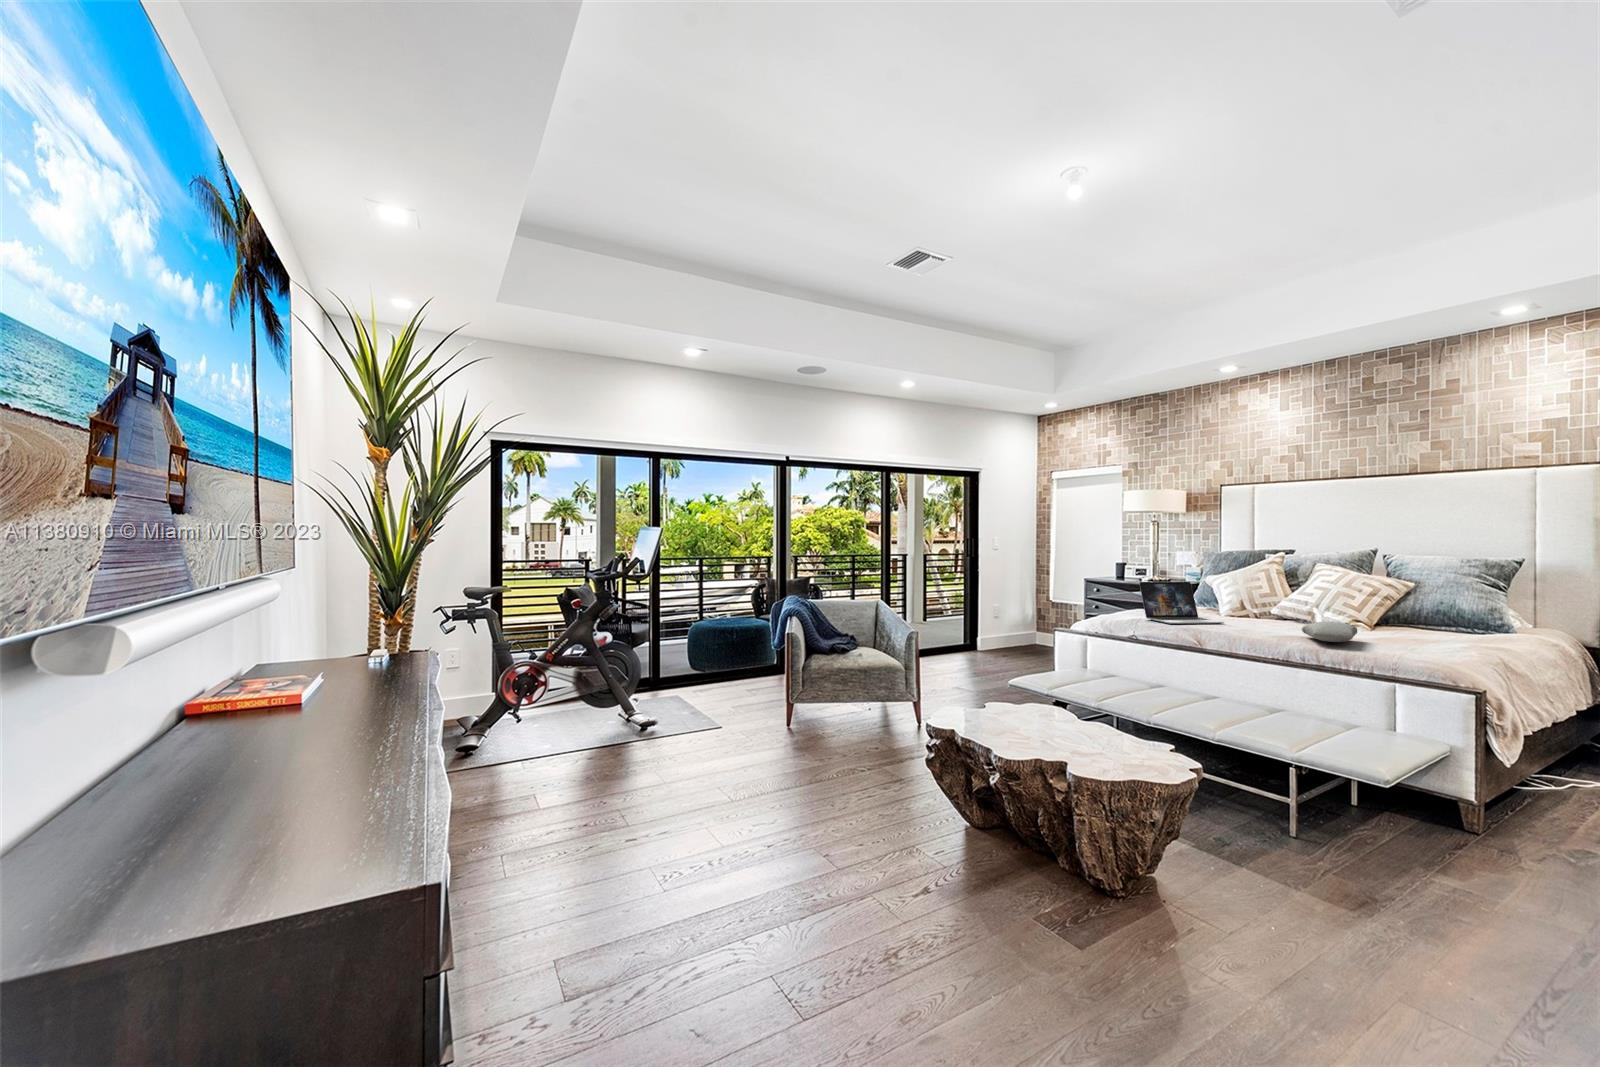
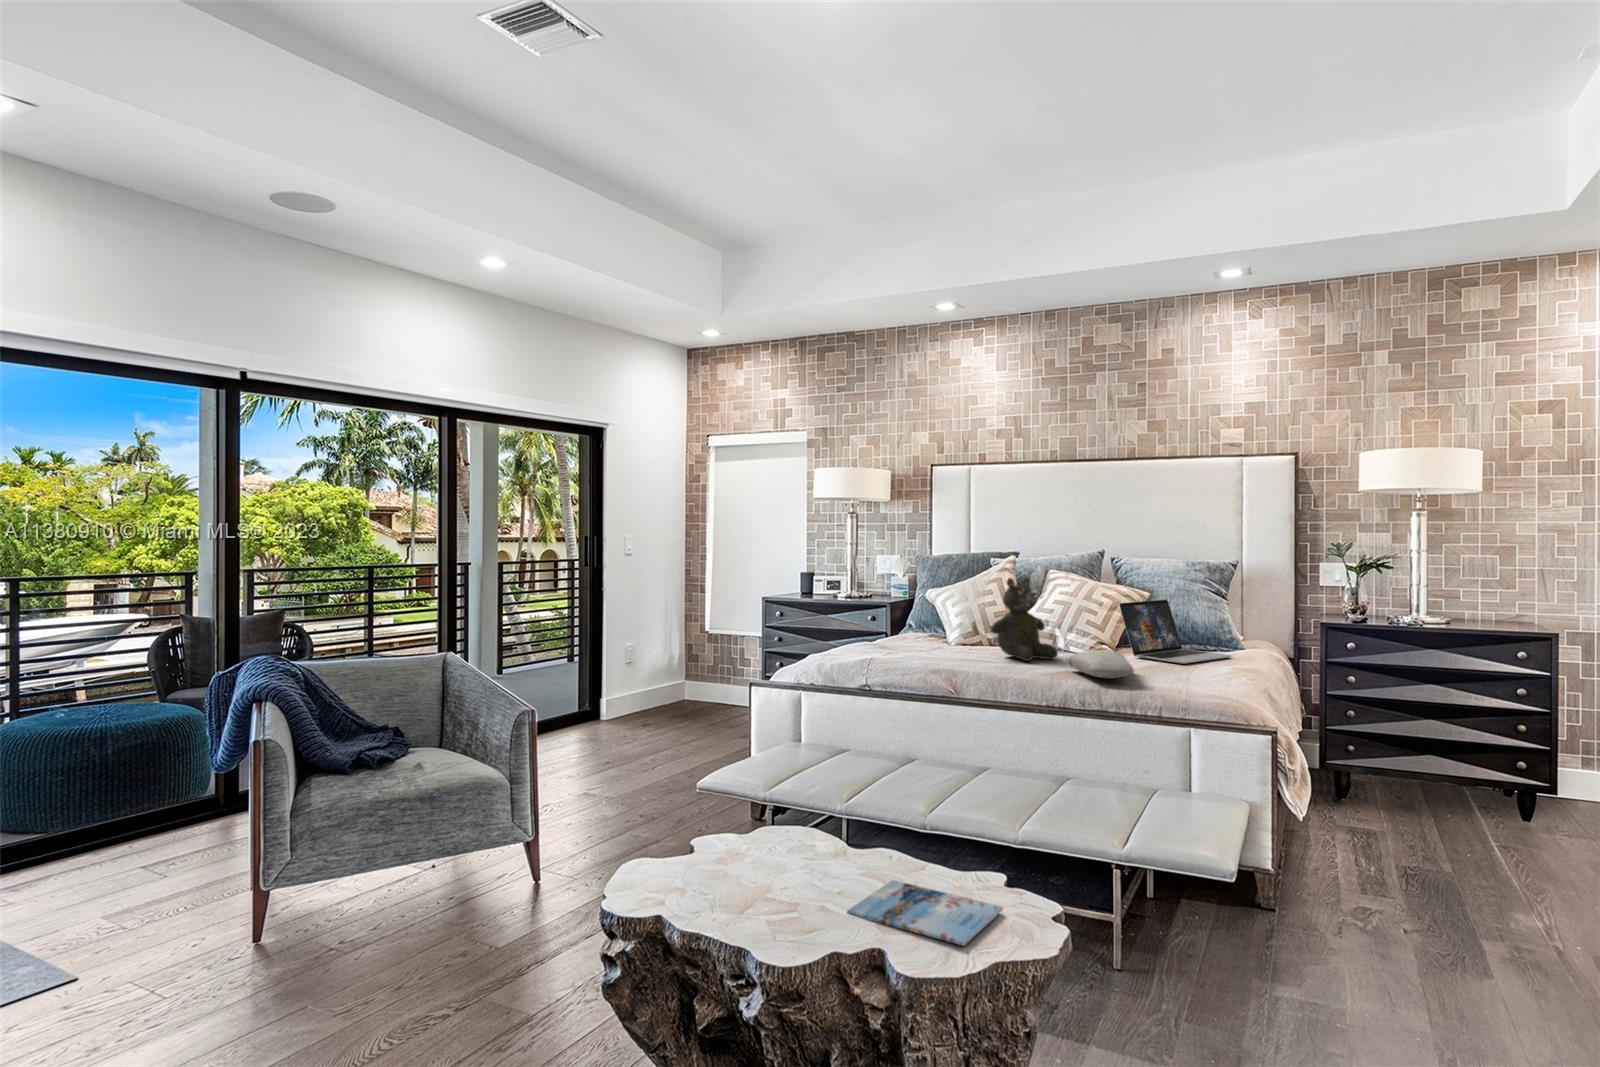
teddy bear: none [1244,567,1304,630] -> present [991,578,1058,661]
laptop: present [1139,582,1224,624] -> present [1119,600,1231,664]
magazine: none [1057,735,1161,767] -> present [847,880,1003,945]

